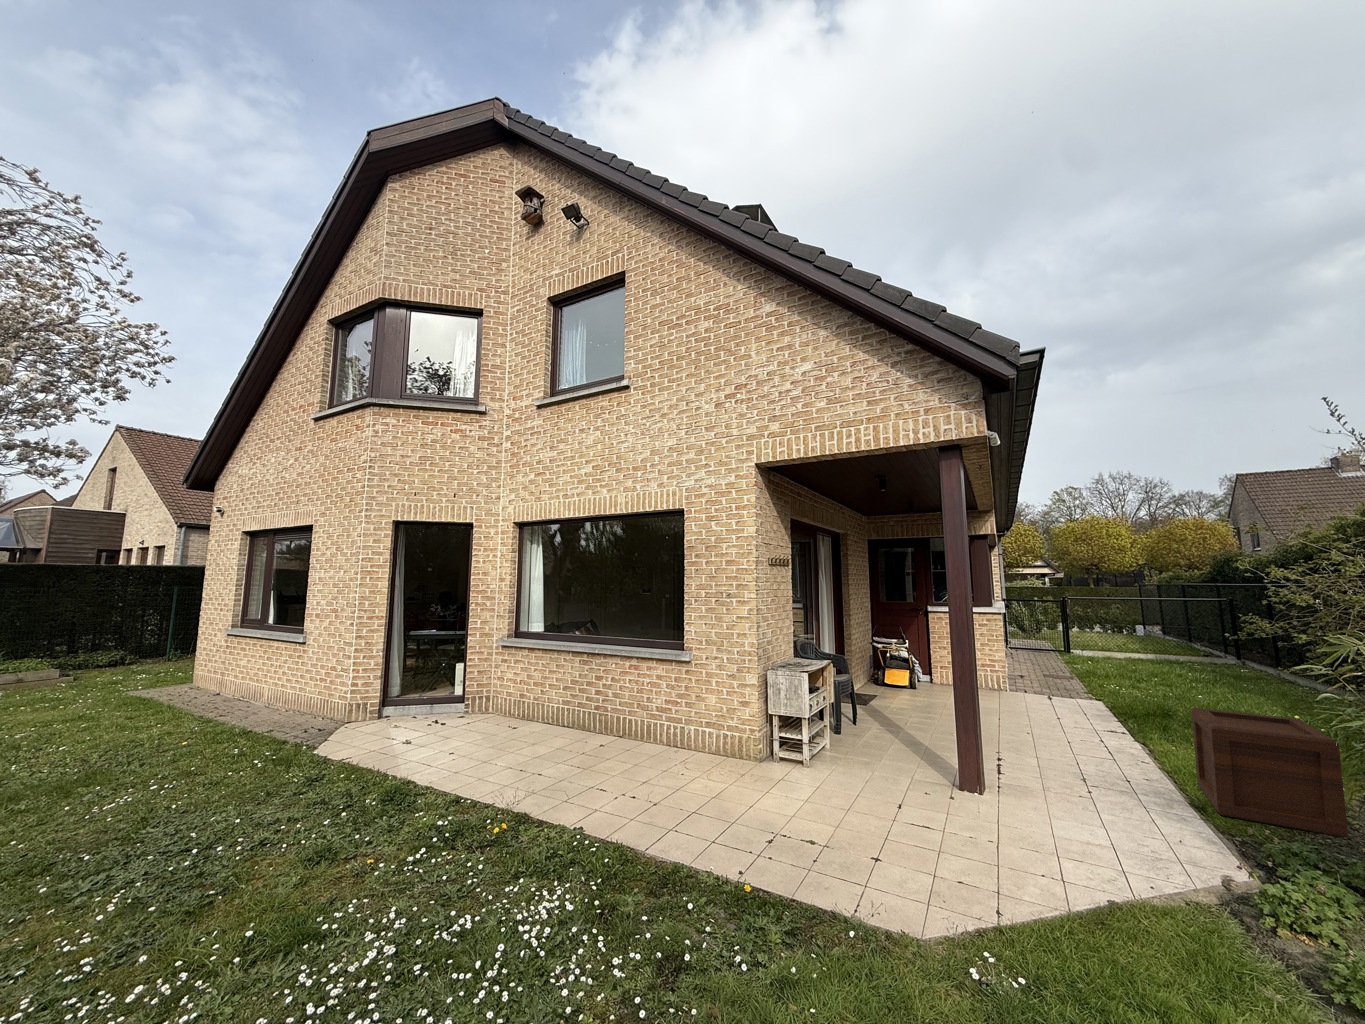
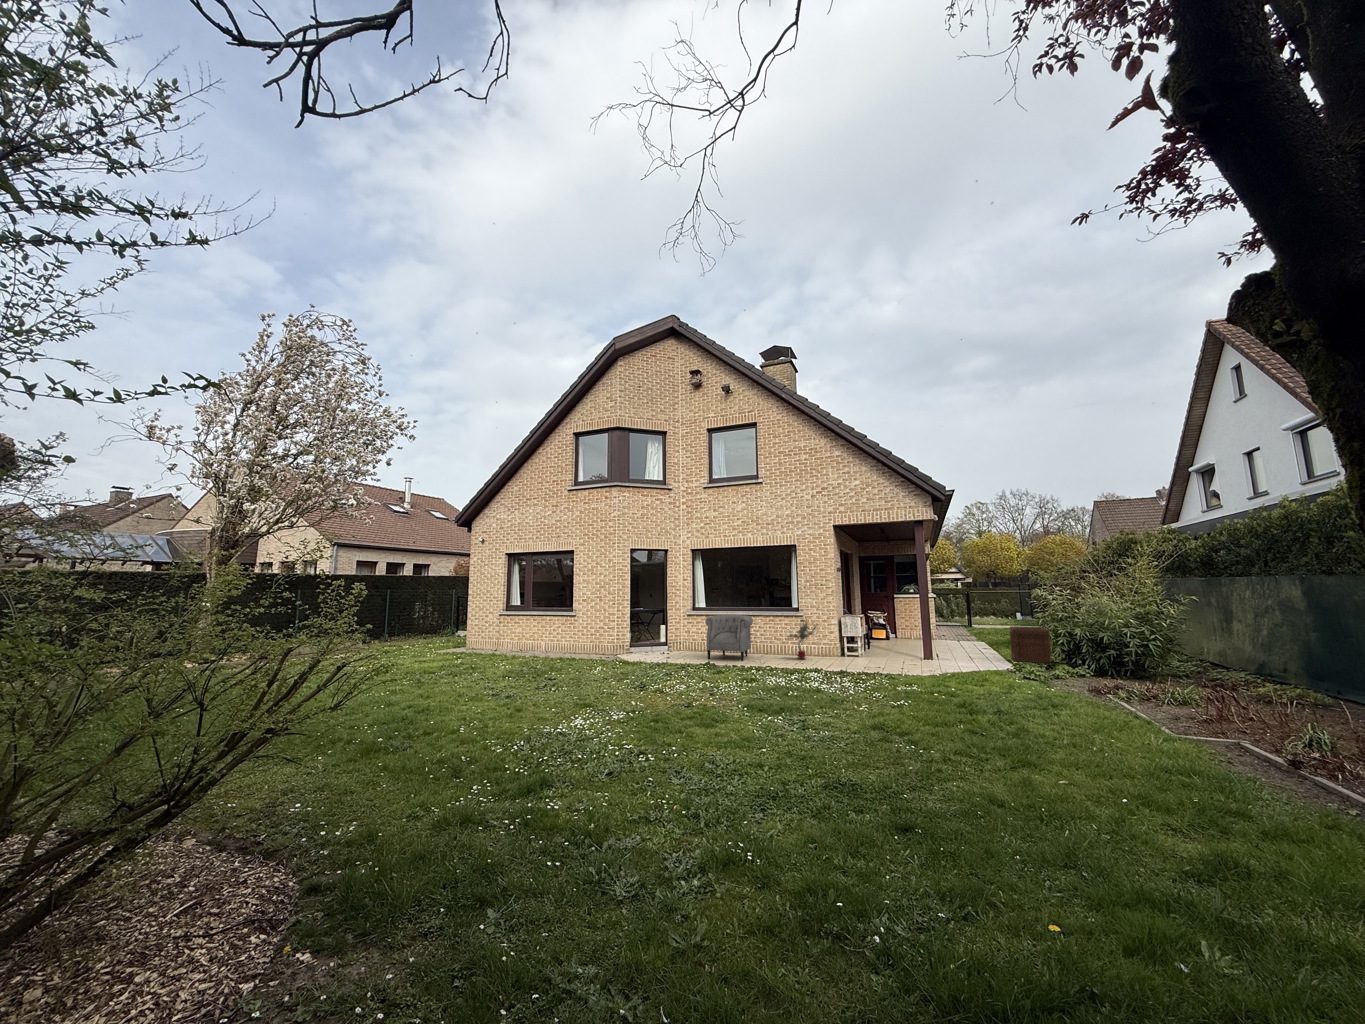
chair: none [479,651,589,762] -> present [706,615,753,661]
potted tree: none [643,668,708,763] -> present [787,619,816,659]

